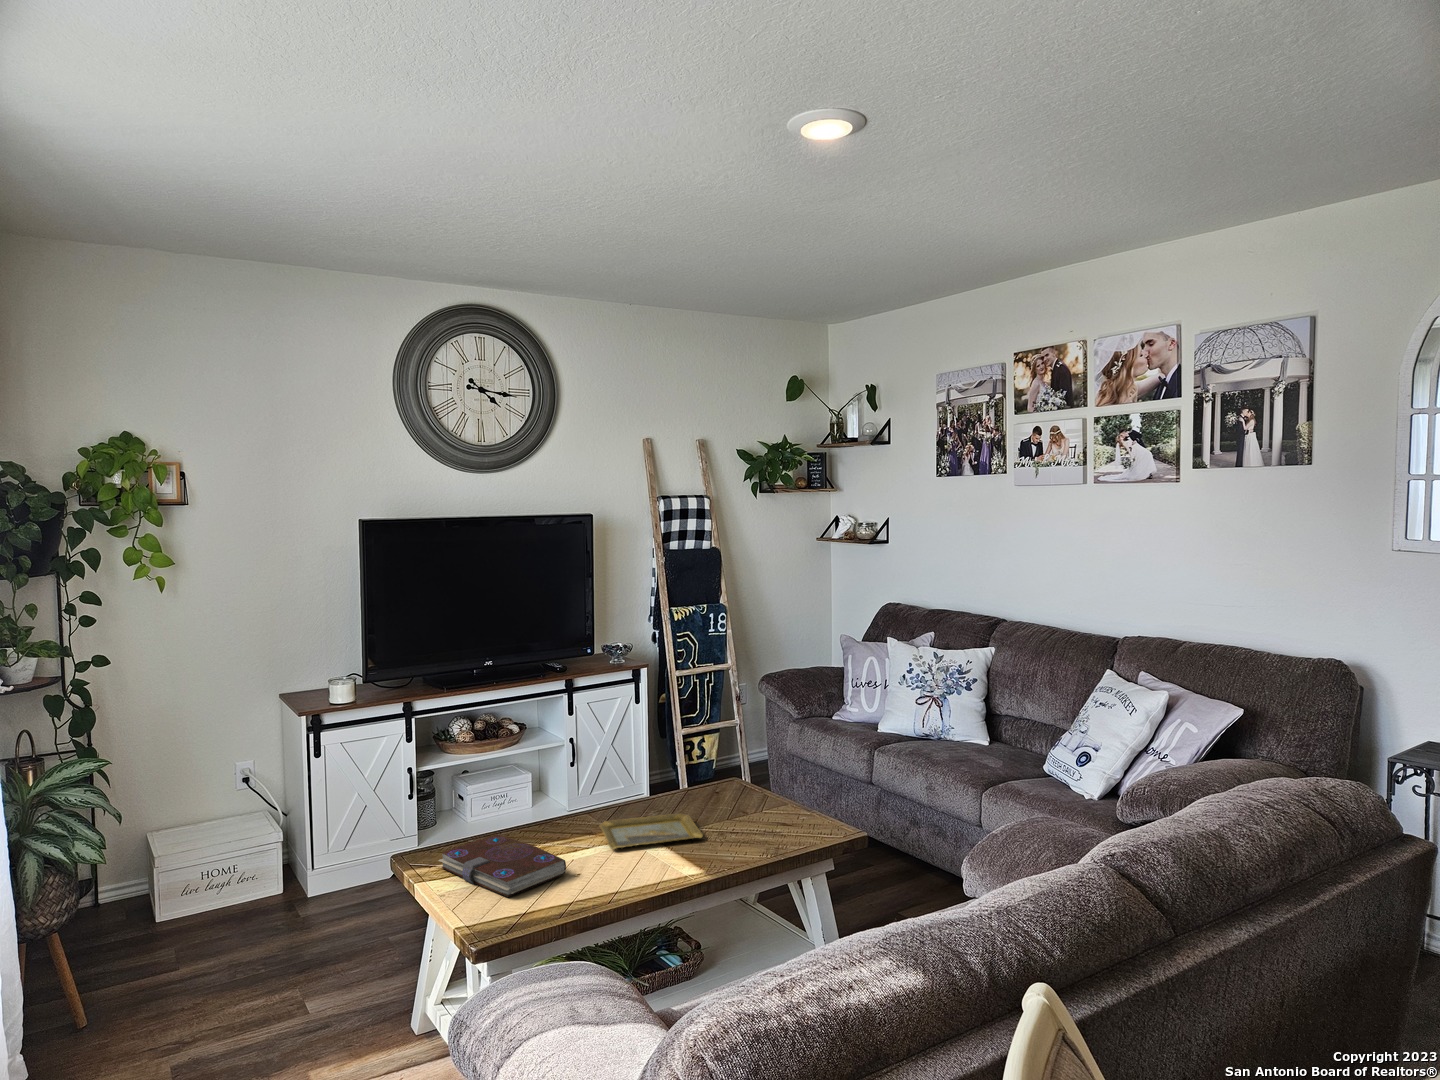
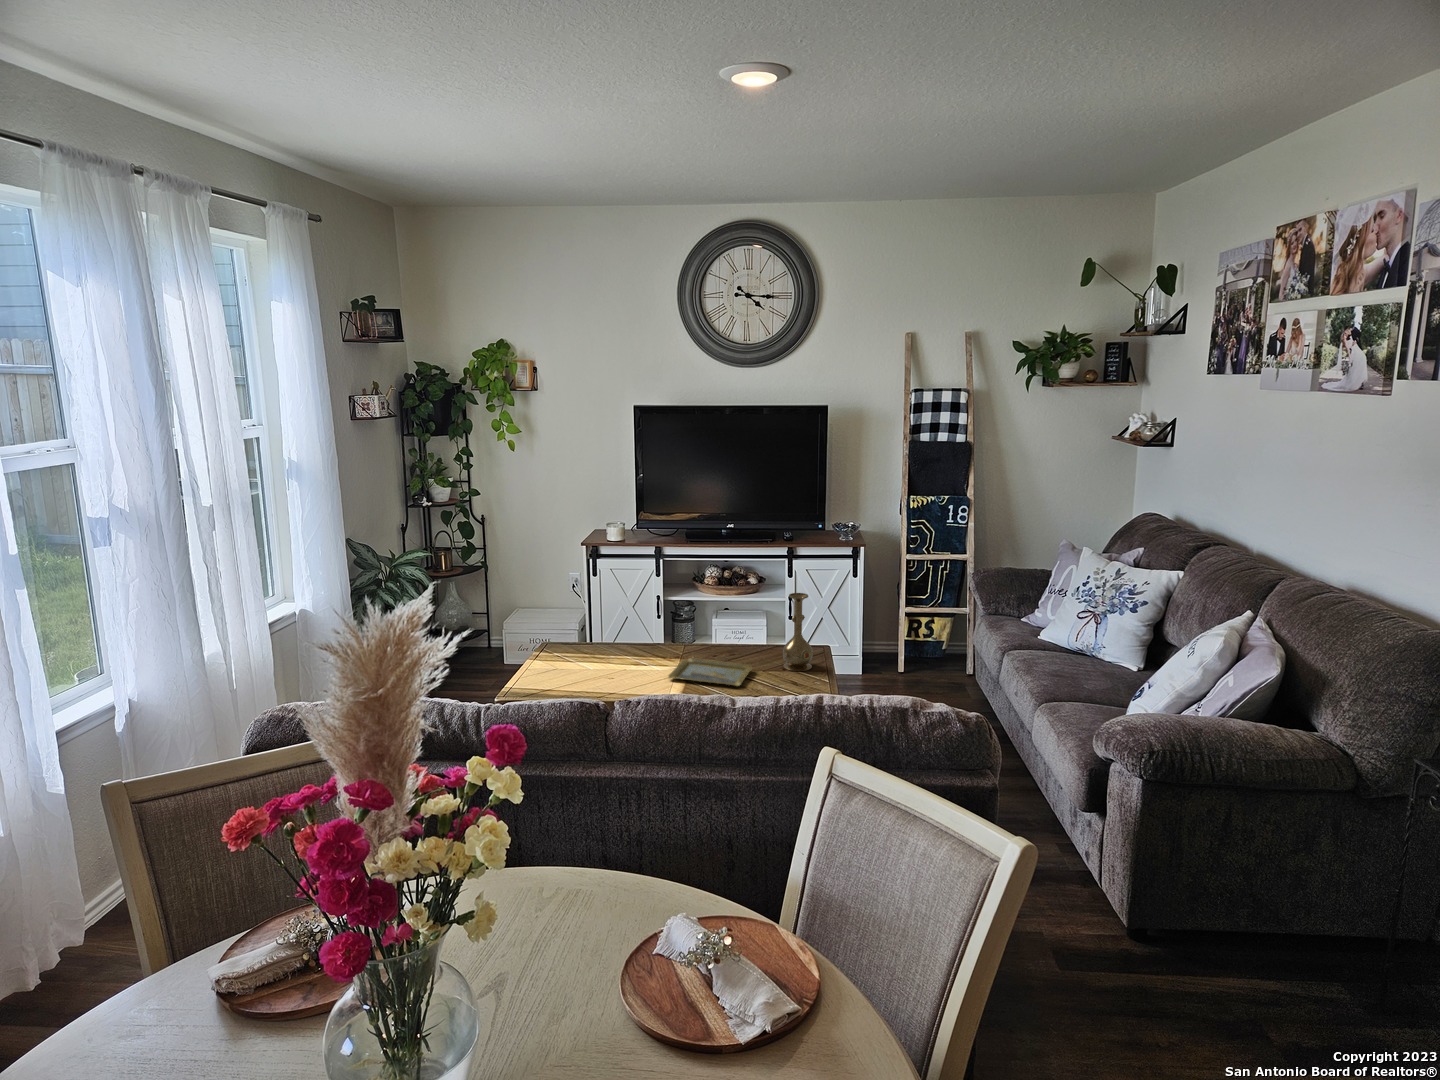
vase: none [705,717,740,810] -> present [783,593,813,671]
book: present [438,834,566,897] -> none [557,649,619,692]

